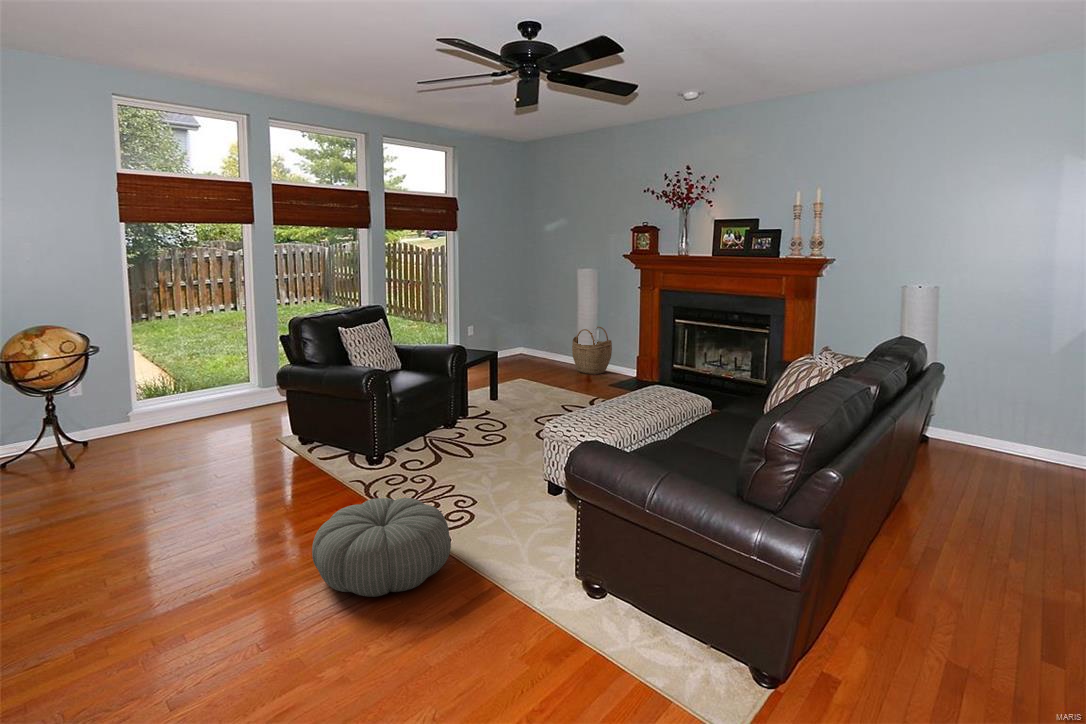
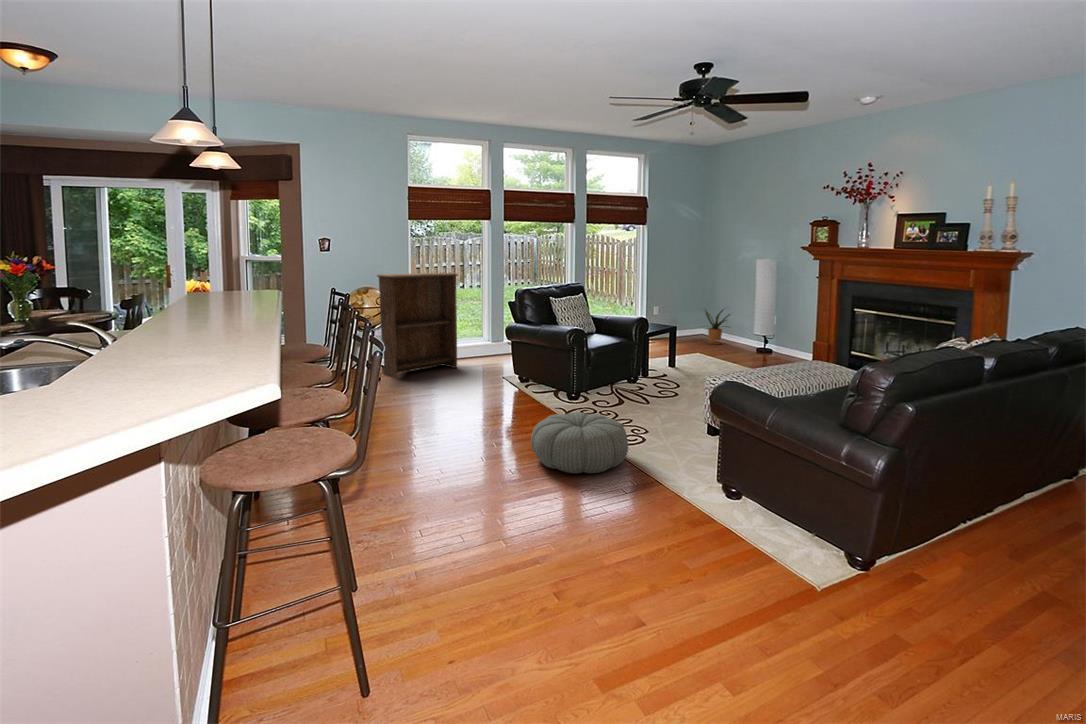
bookshelf: none [73,299,216,454] -> present [377,273,458,378]
house plant: none [519,319,558,362] -> present [705,309,730,345]
woven basket: present [572,327,612,374] -> none [746,314,785,357]

